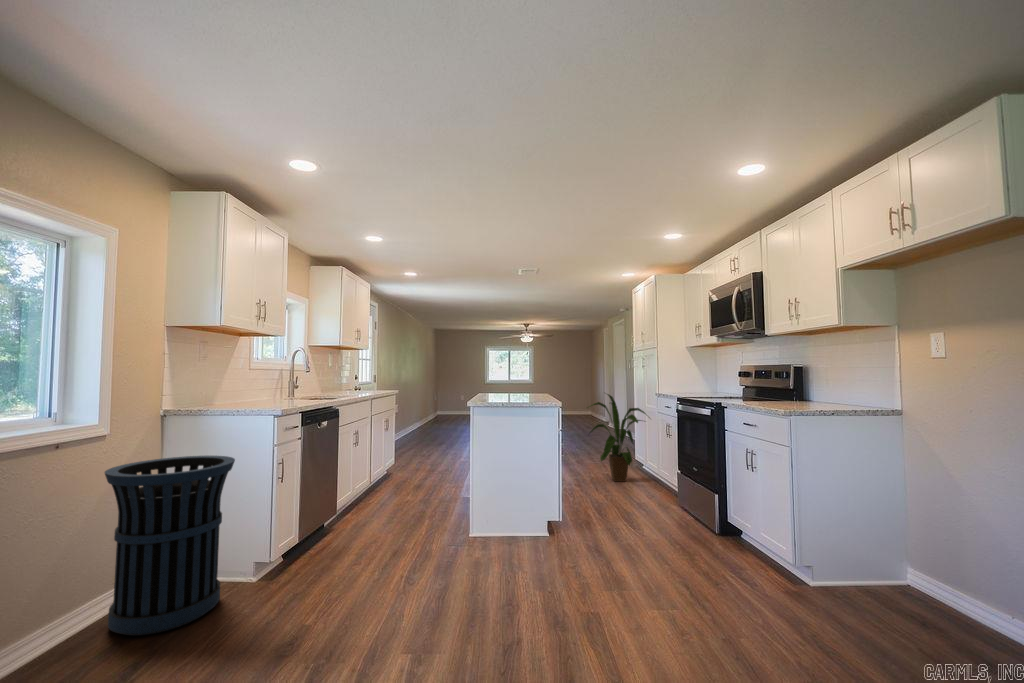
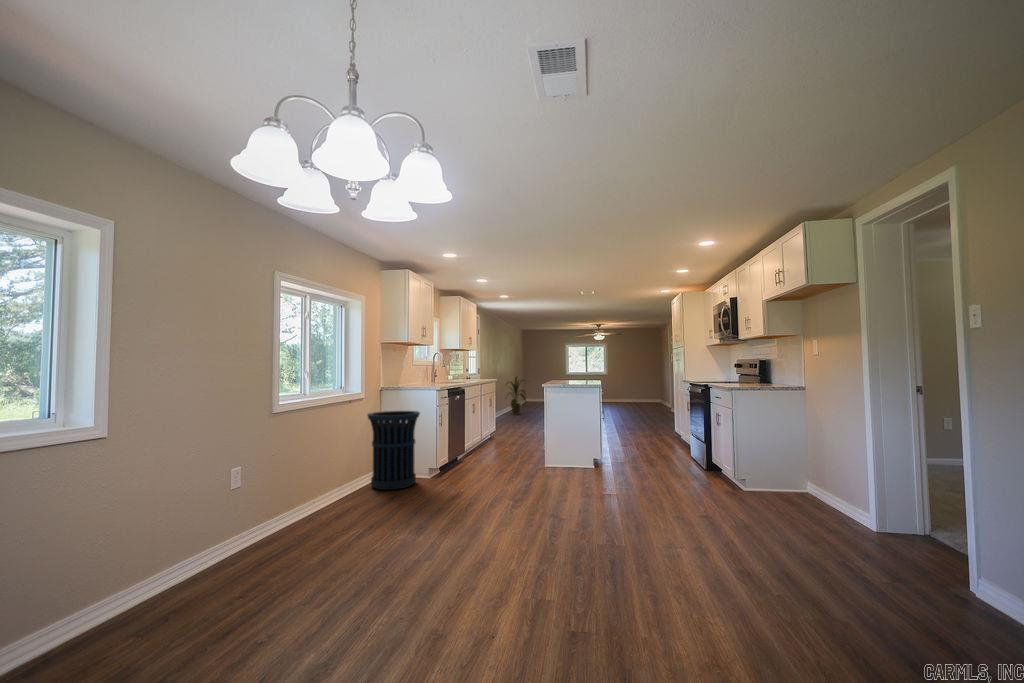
house plant: present [590,394,646,482] -> present [508,377,526,414]

